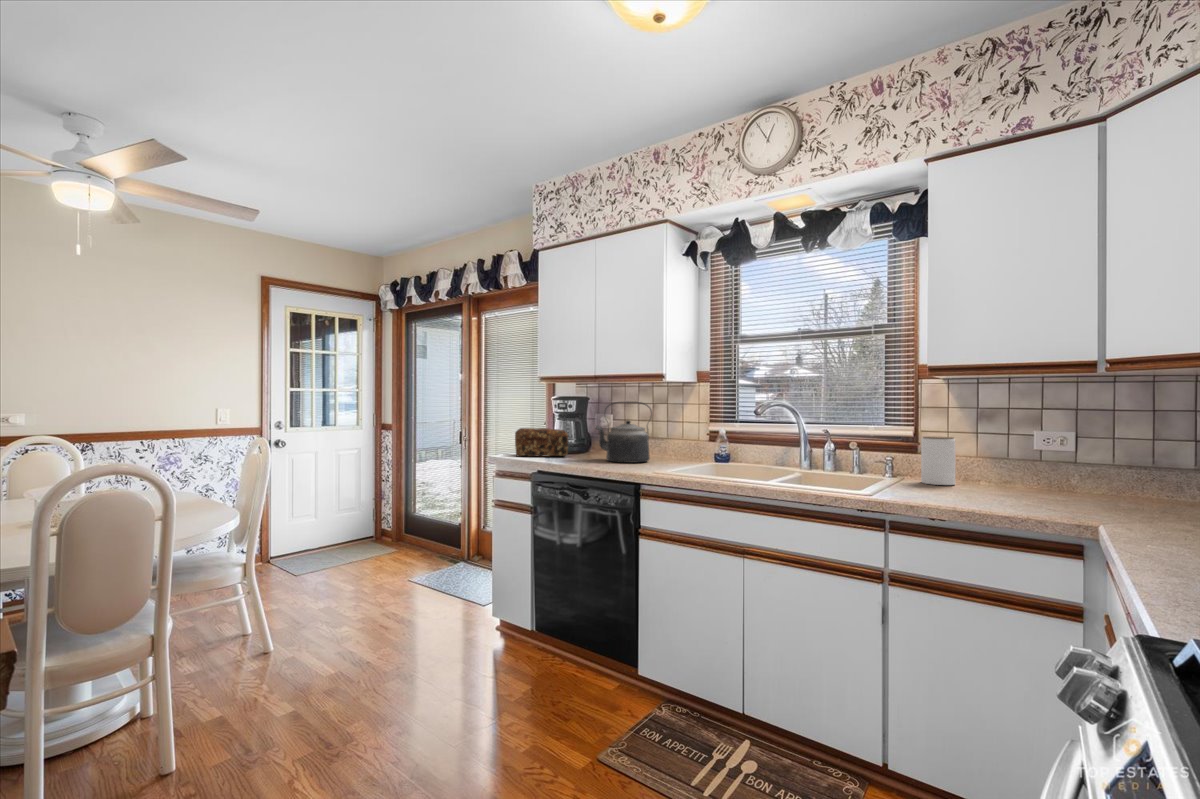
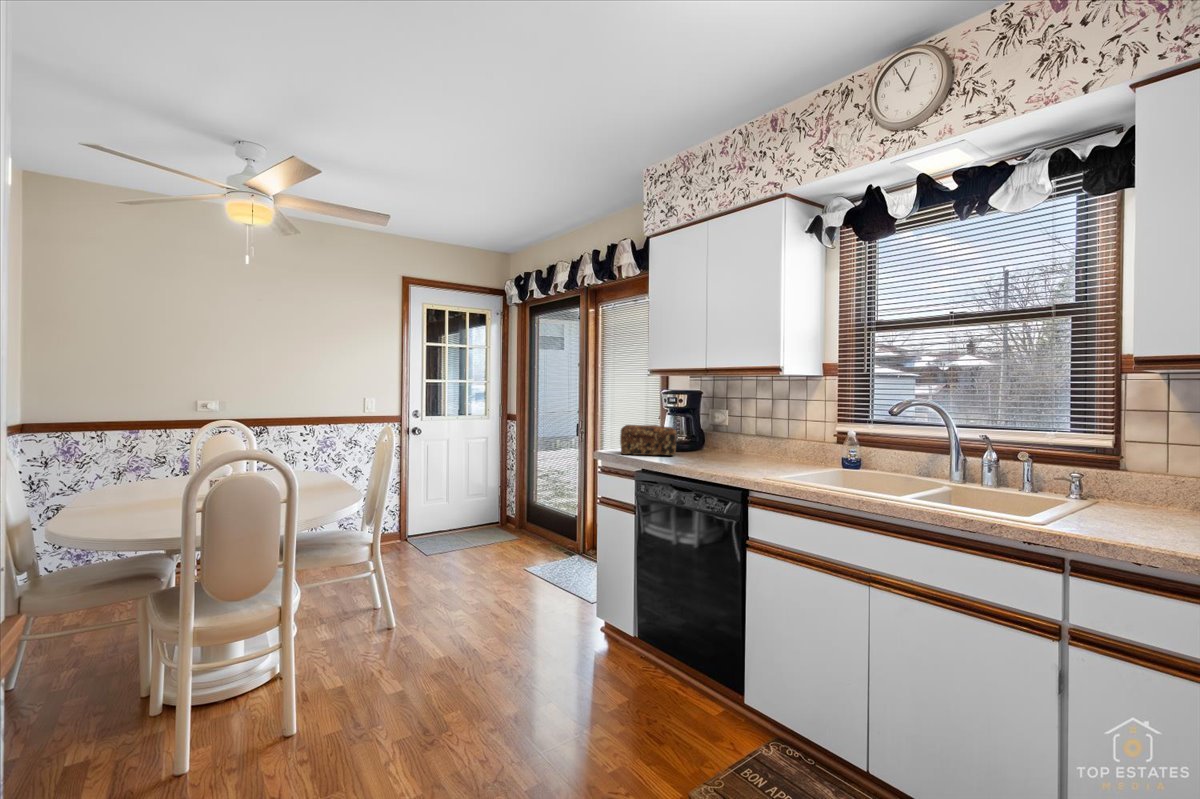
kettle: present [596,402,652,463] -> none [704,398,768,466]
jar: present [921,436,956,485] -> none [1117,448,1171,513]

